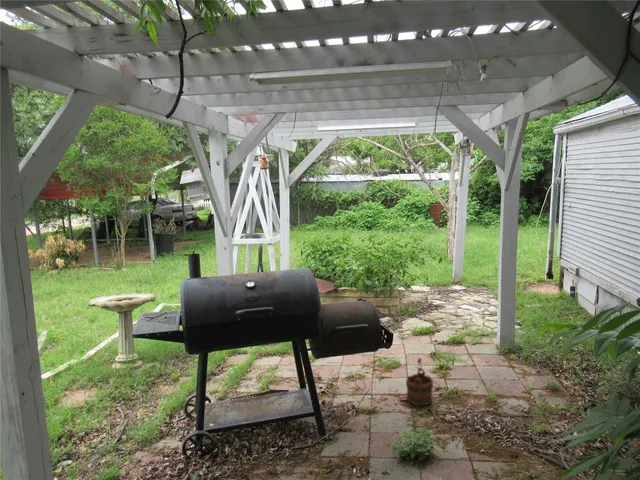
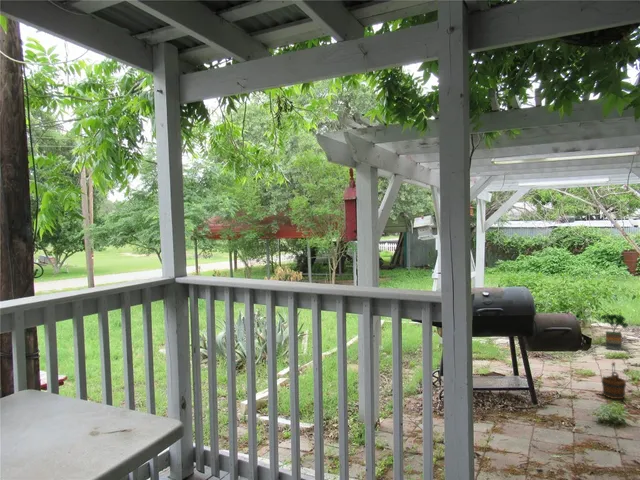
potted tree: none [408,281,436,323] -> present [601,314,628,350]

